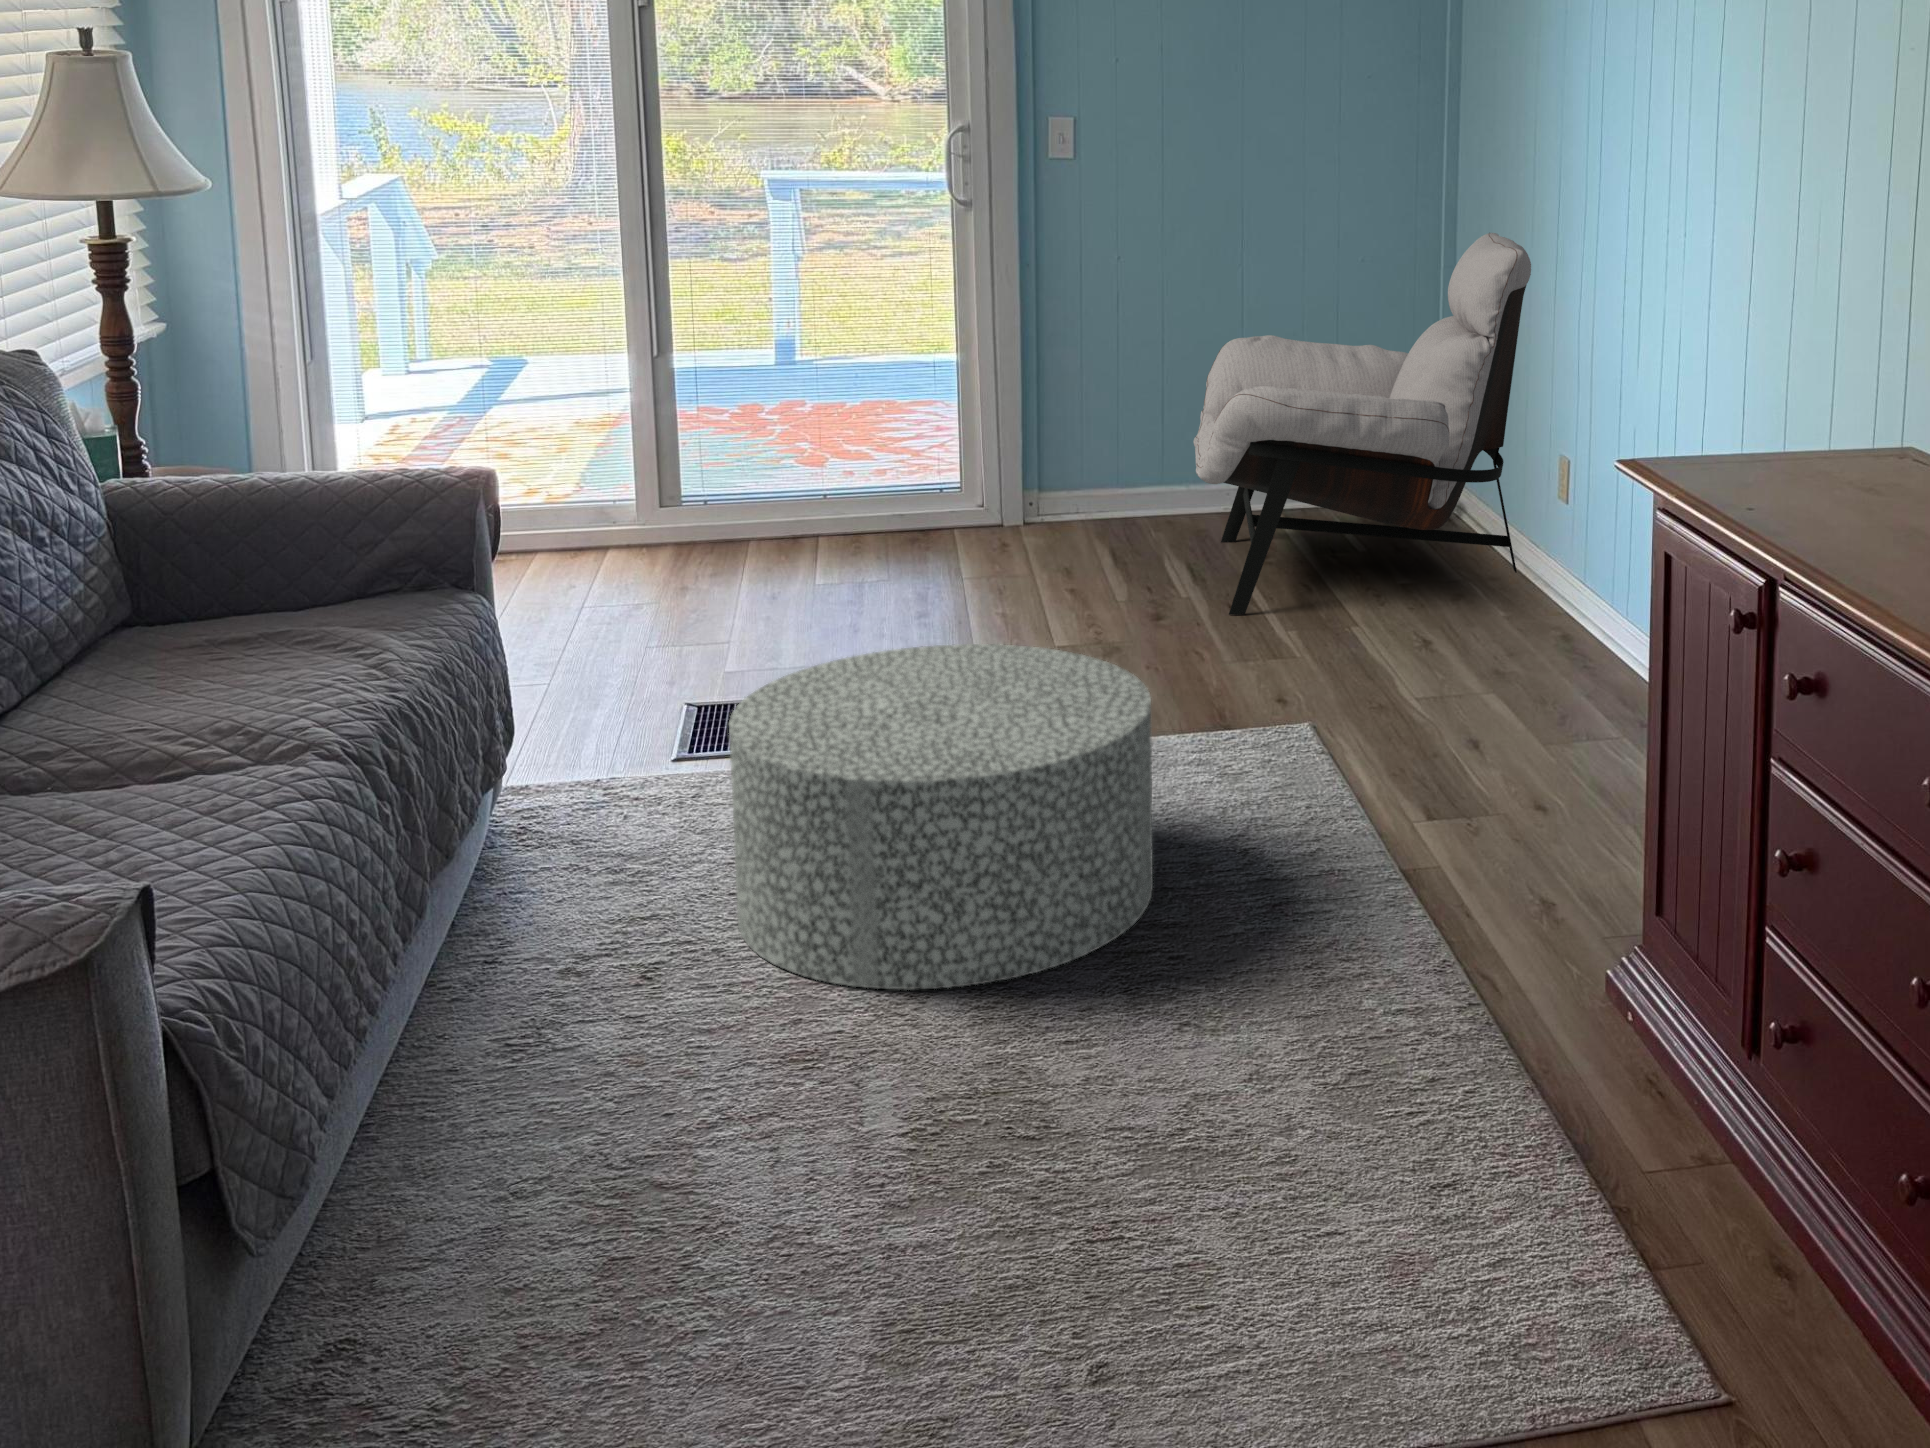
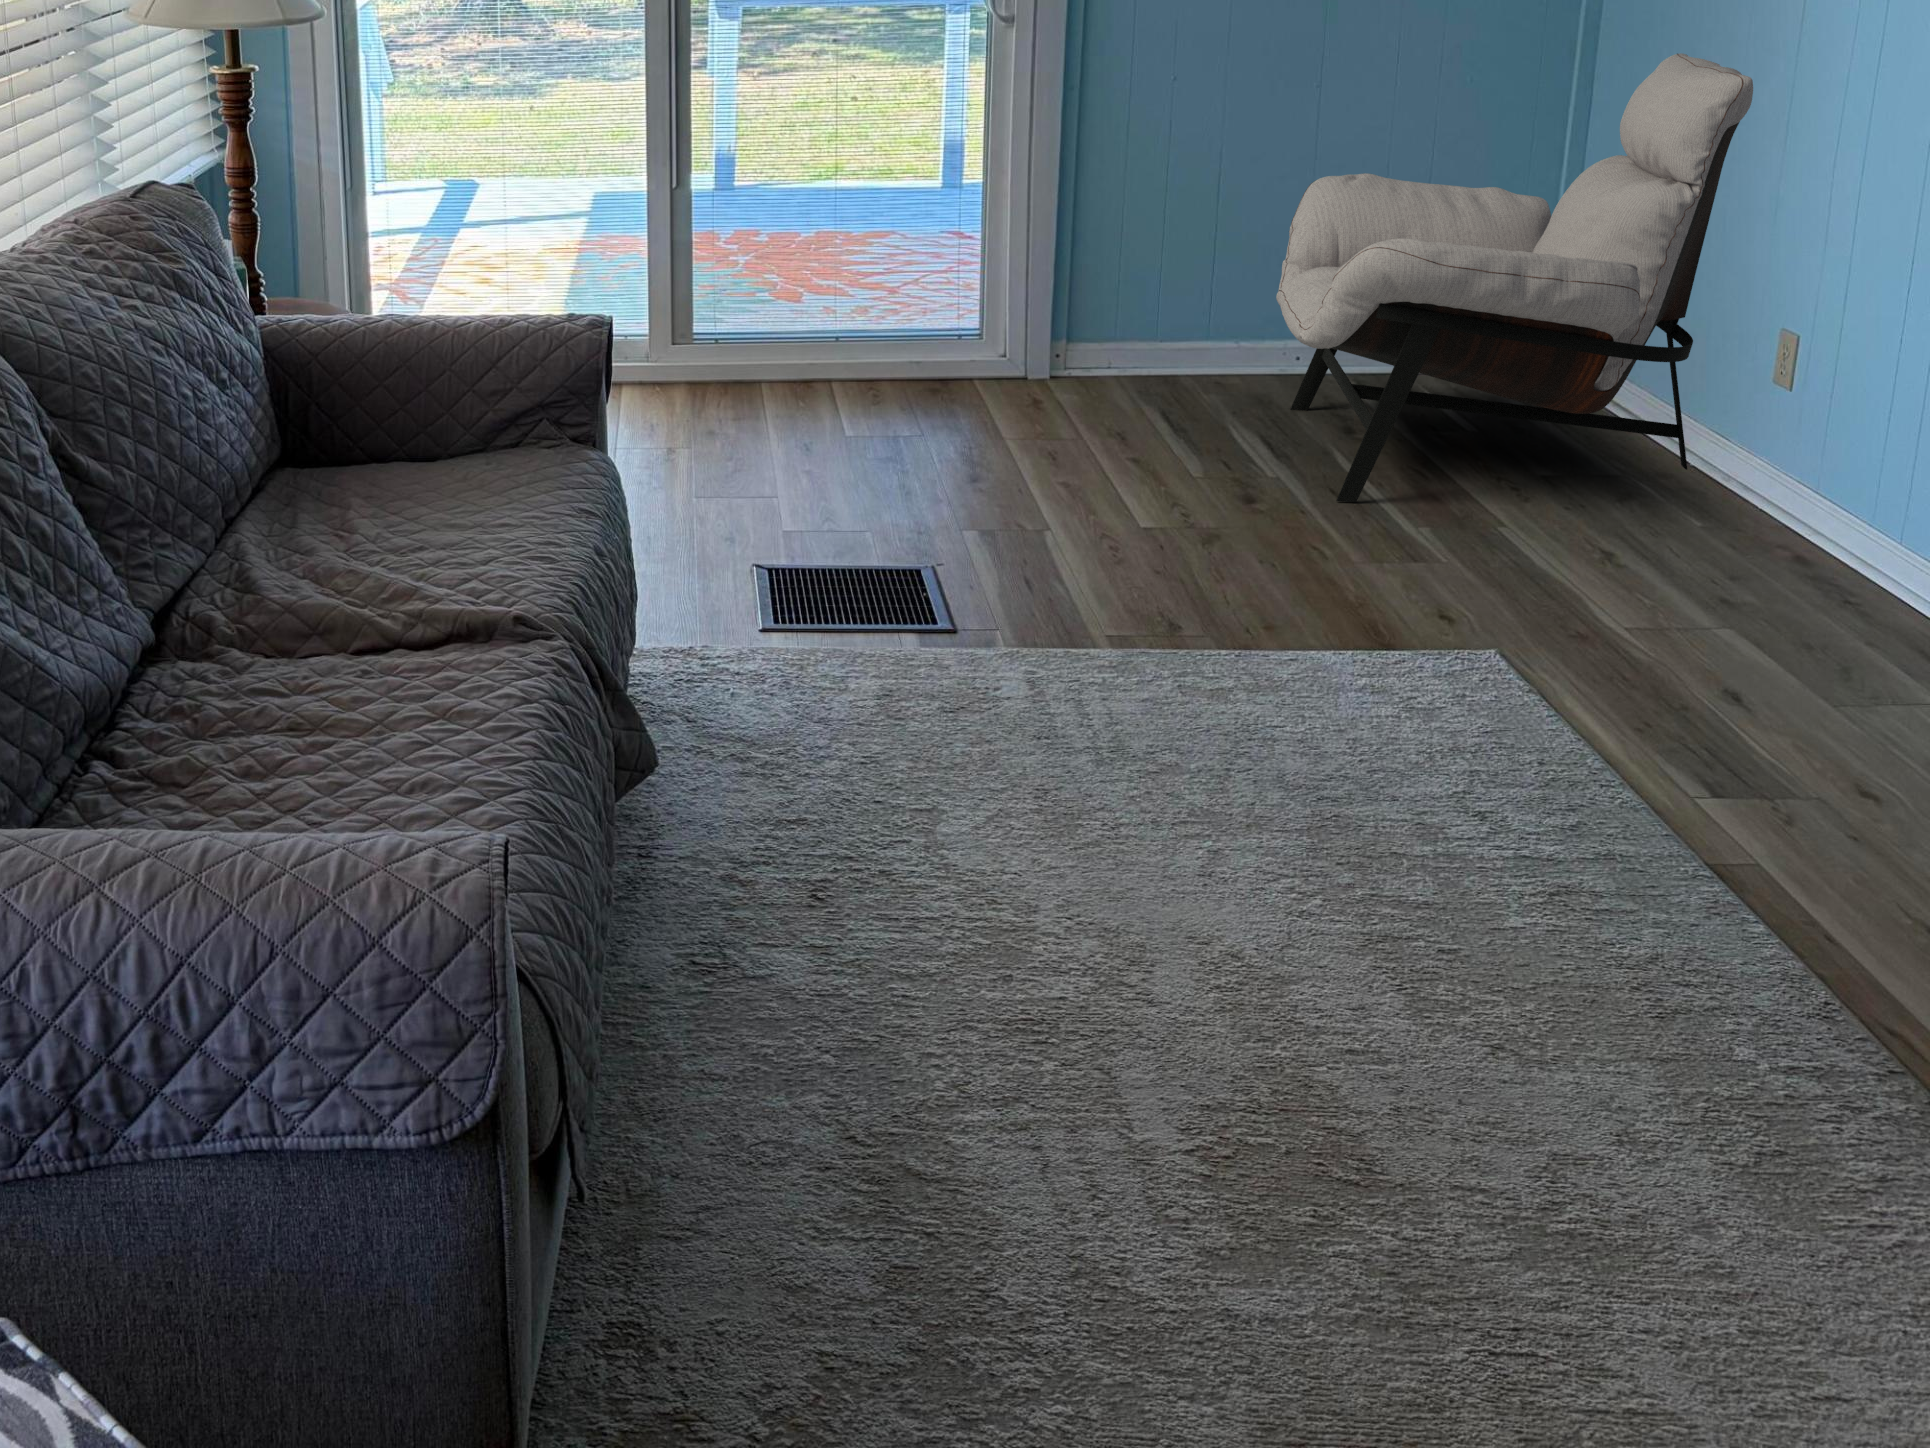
ottoman: present [729,644,1153,990] -> none [896,540,1405,958]

